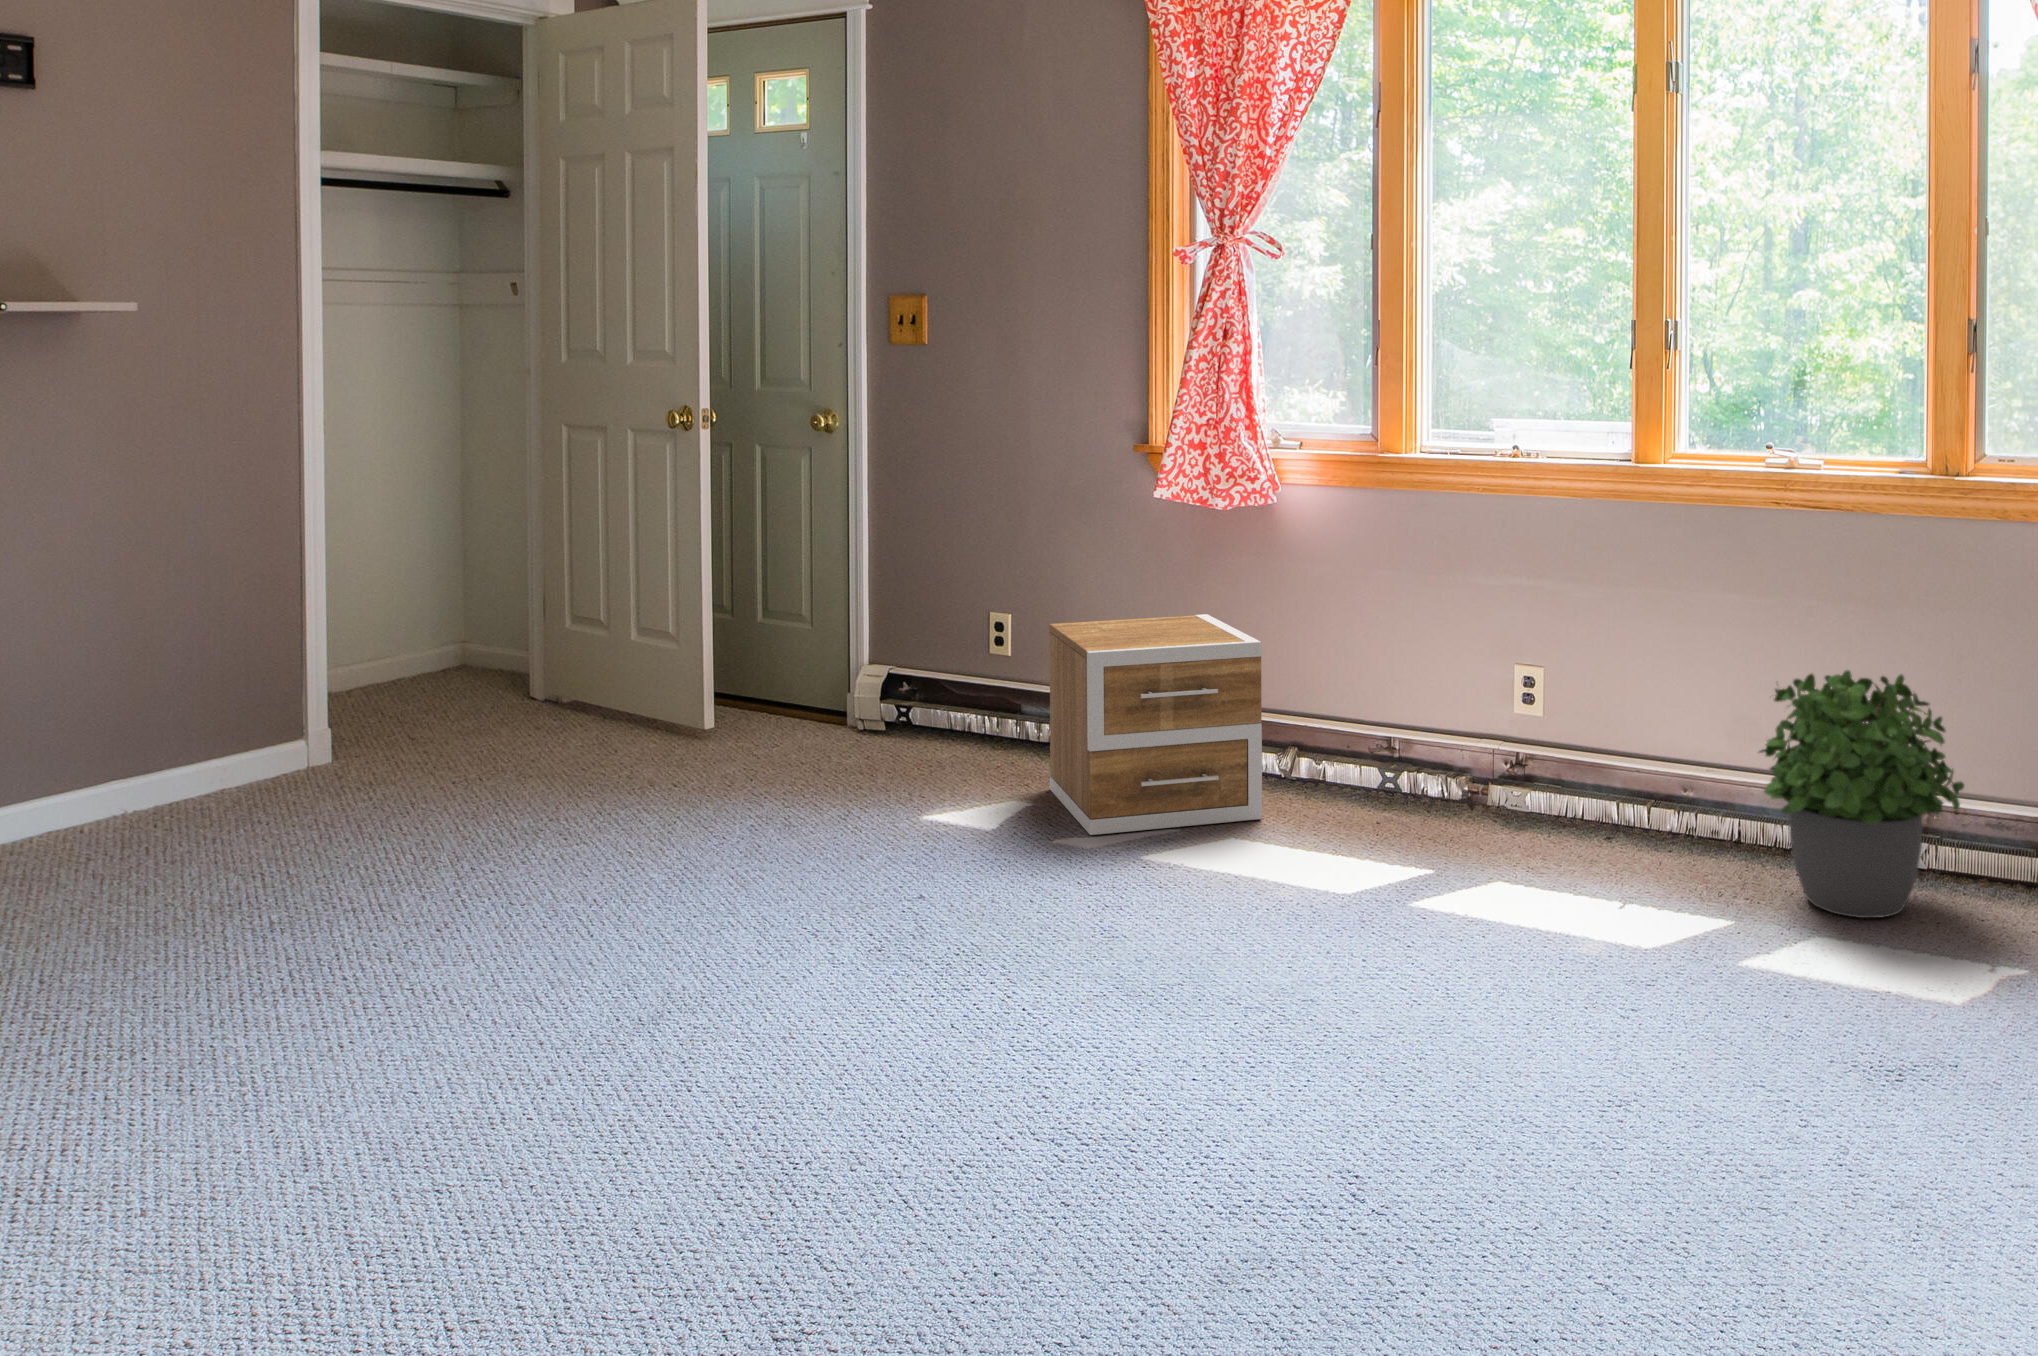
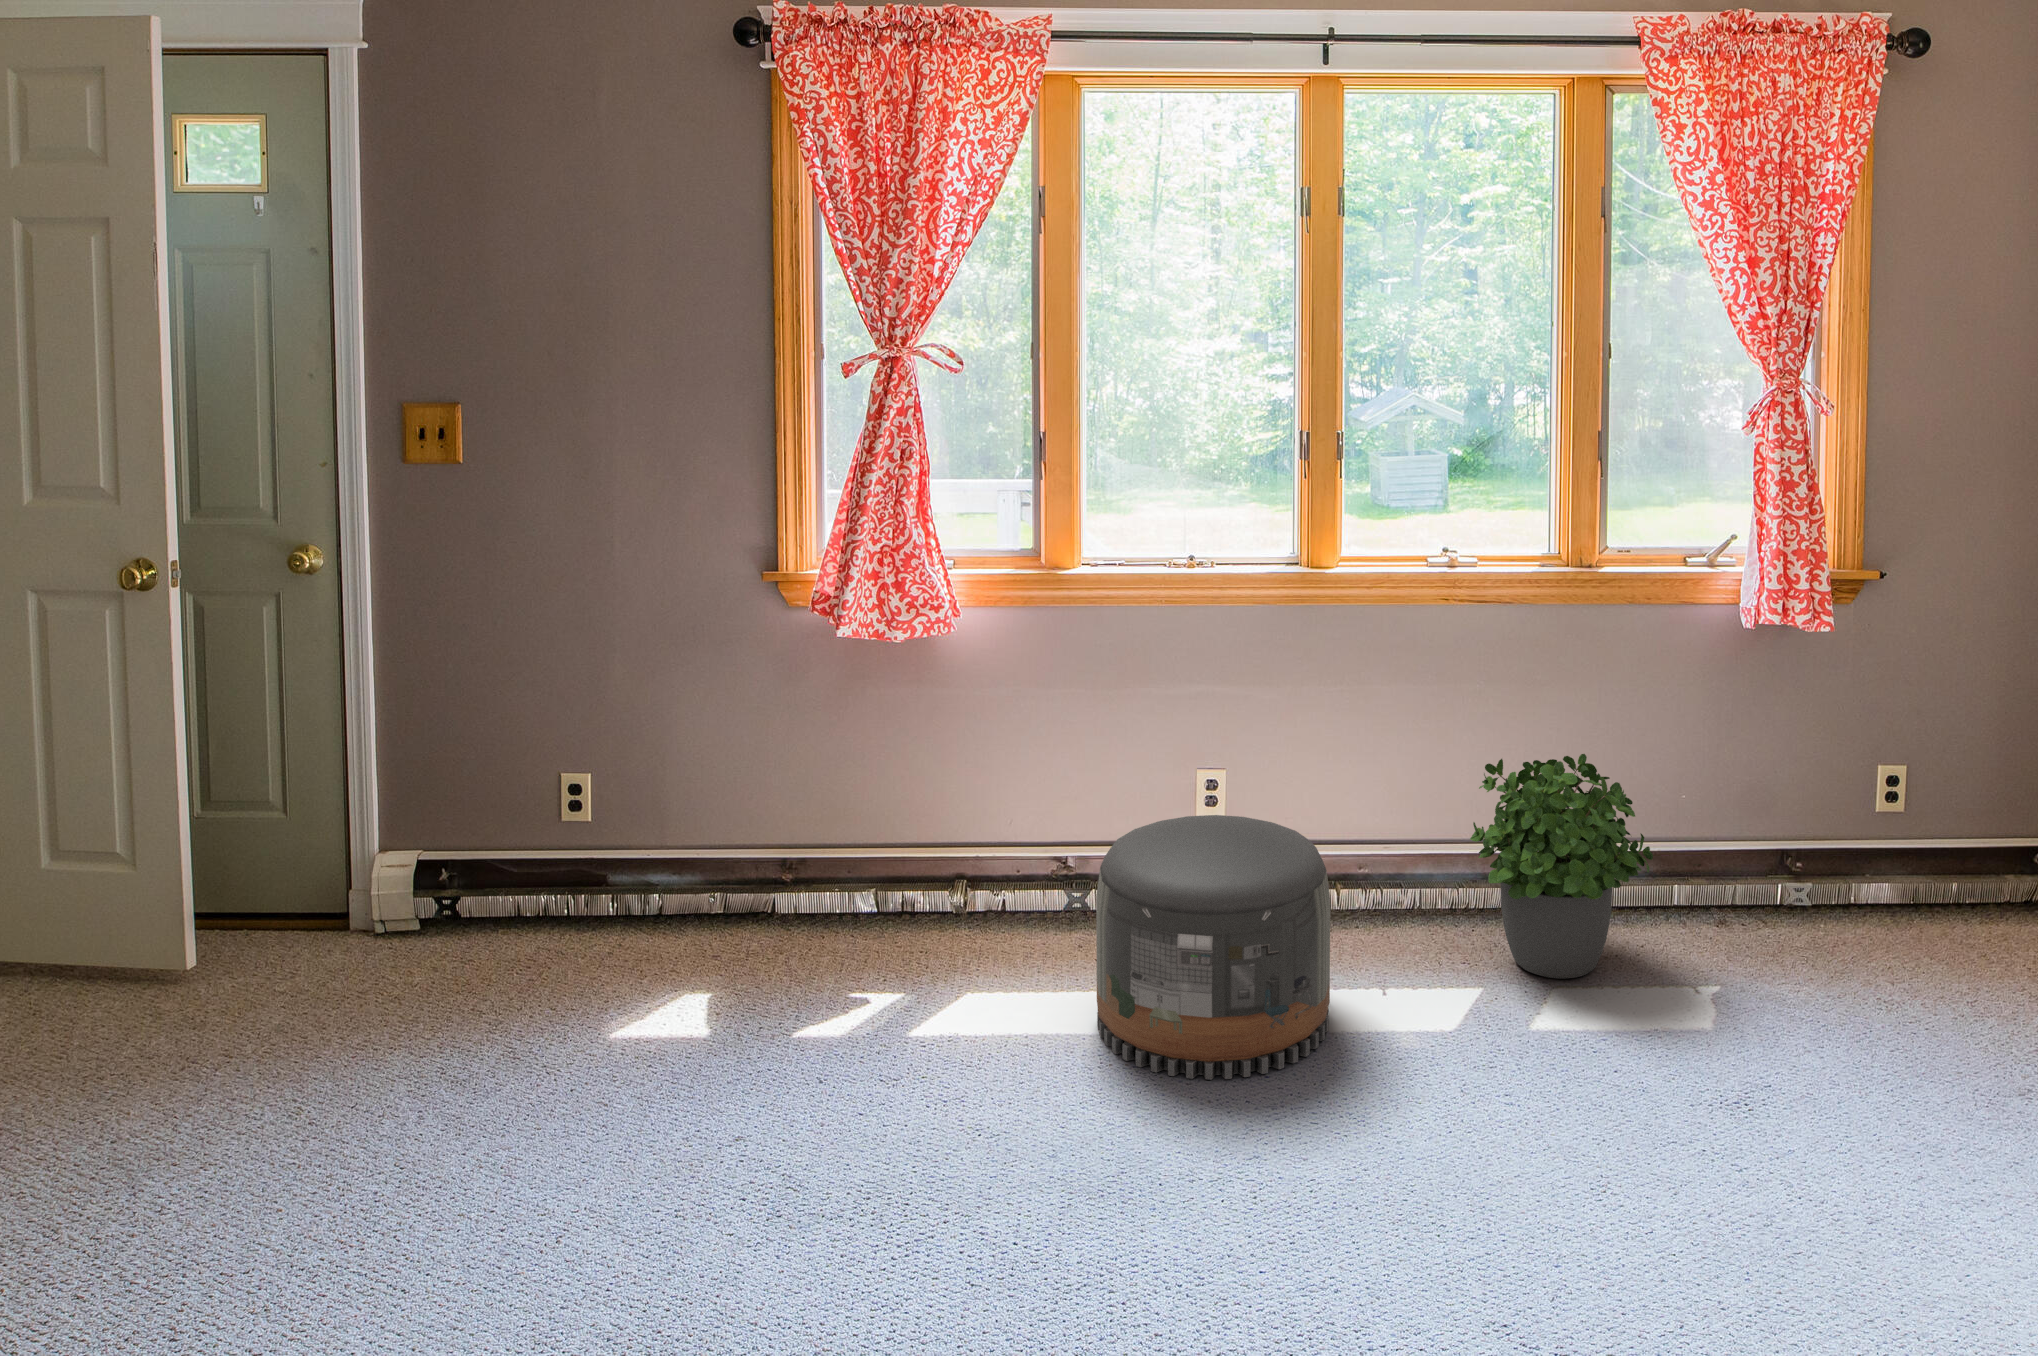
nightstand: present [1049,614,1262,835] -> none [709,754,980,1048]
pouf: none [1324,684,1558,919] -> present [1096,815,1330,1079]

